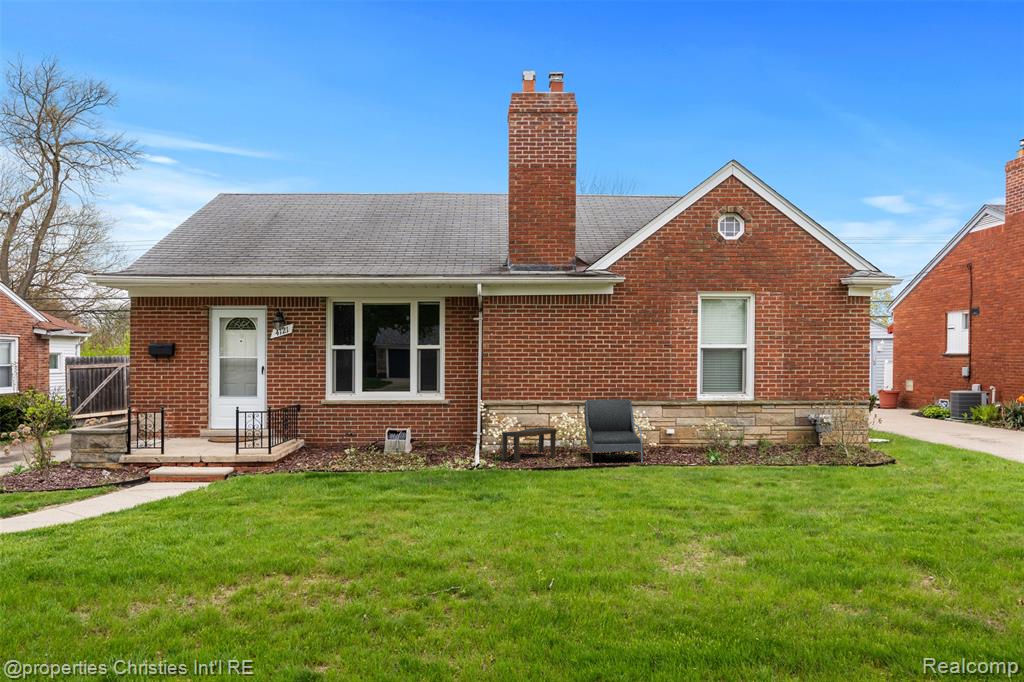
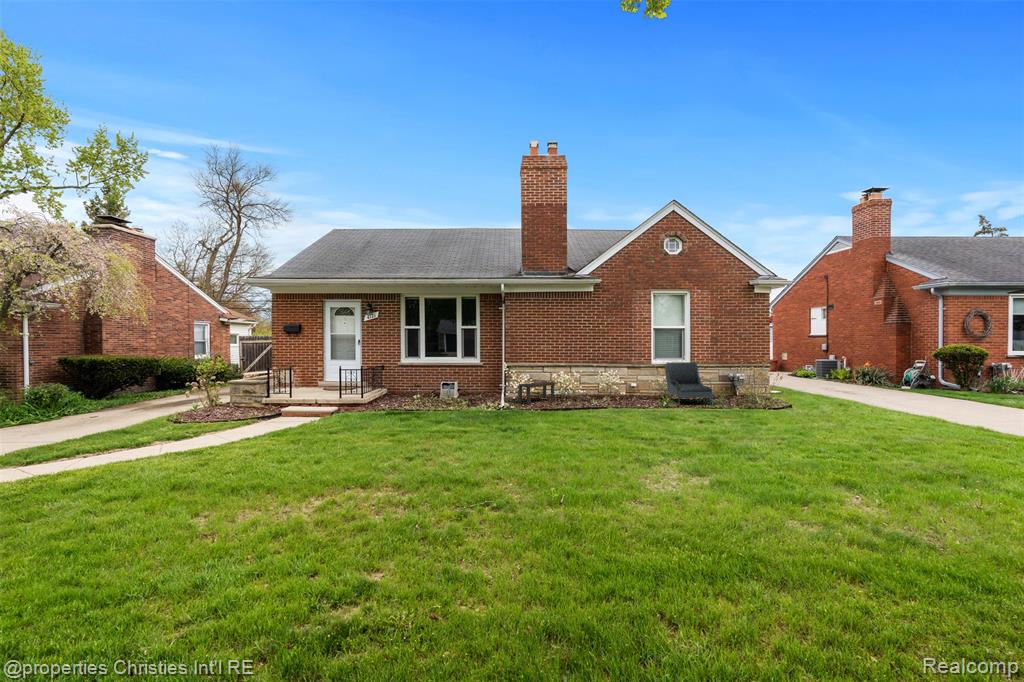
armchair: present [583,399,643,464] -> present [665,362,713,405]

